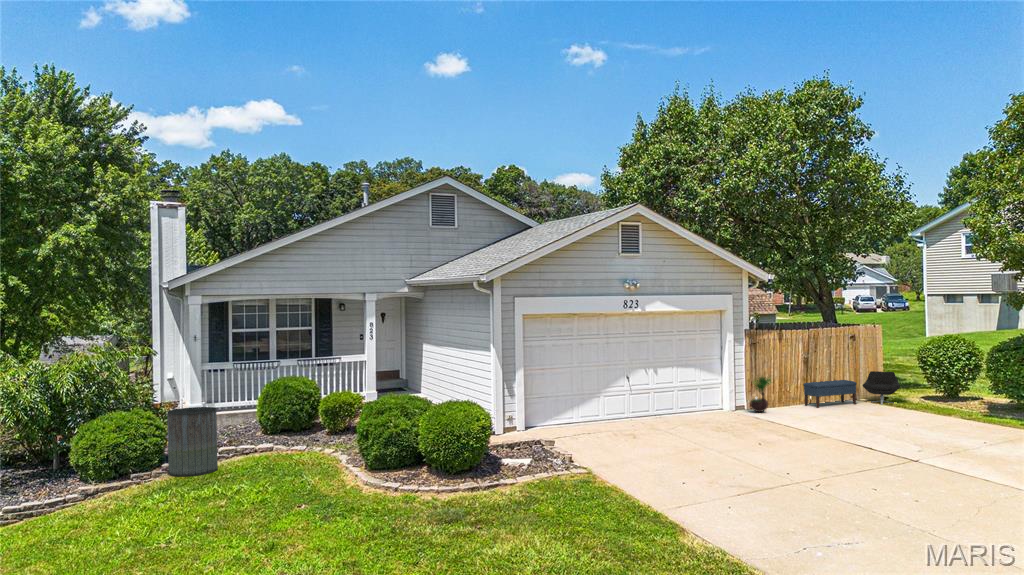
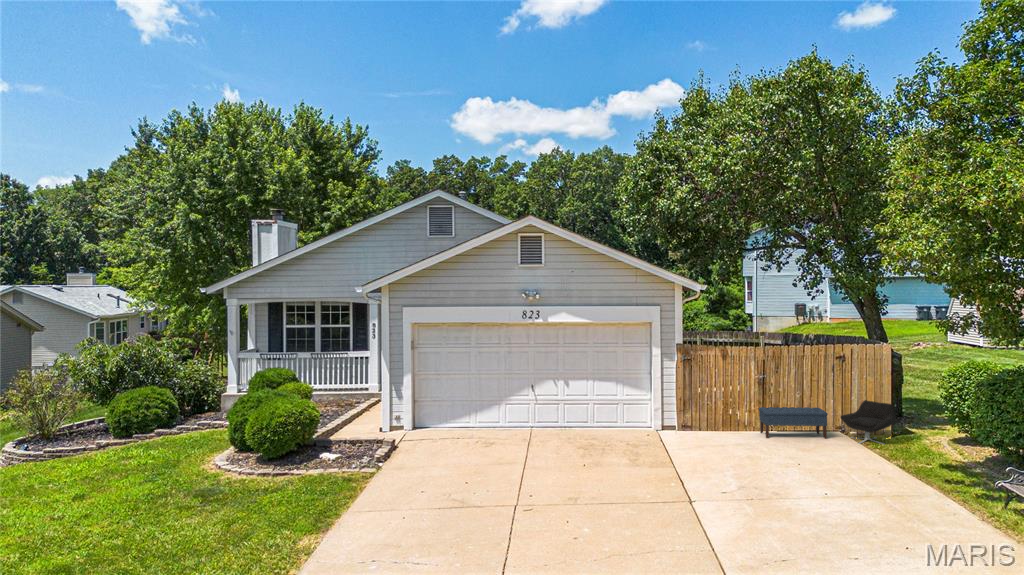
potted tree: present [750,377,771,412] -> none [674,393,700,435]
trash can: present [167,407,218,477] -> none [136,387,176,438]

